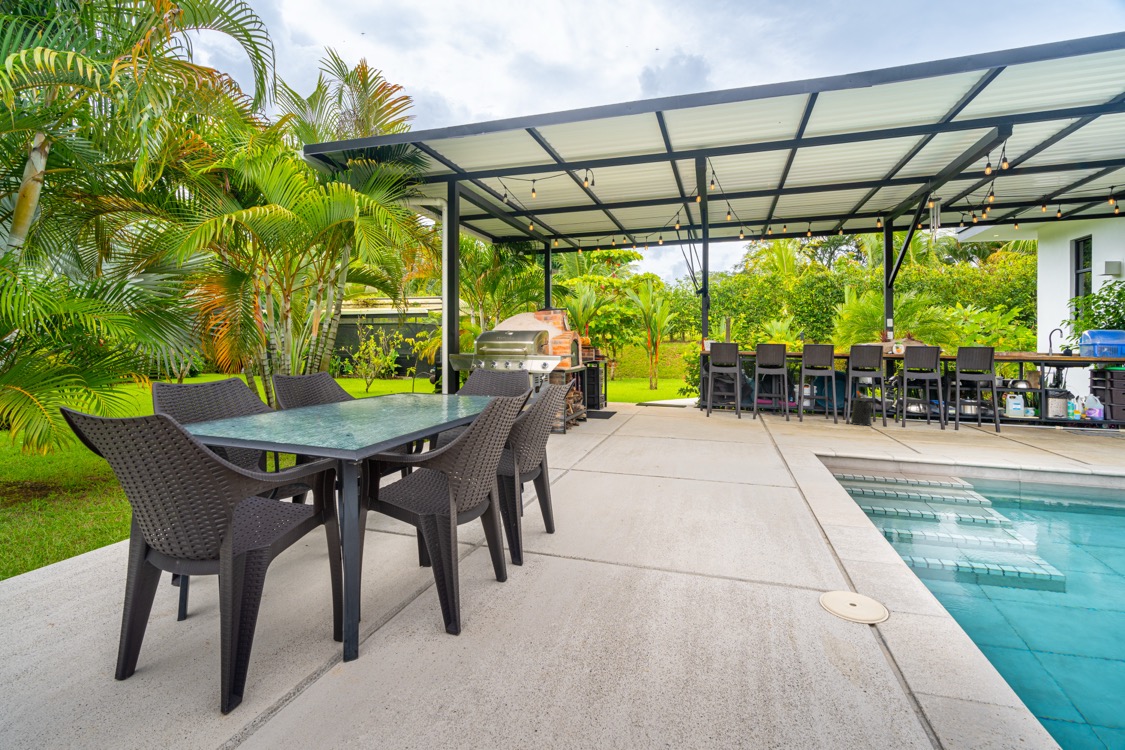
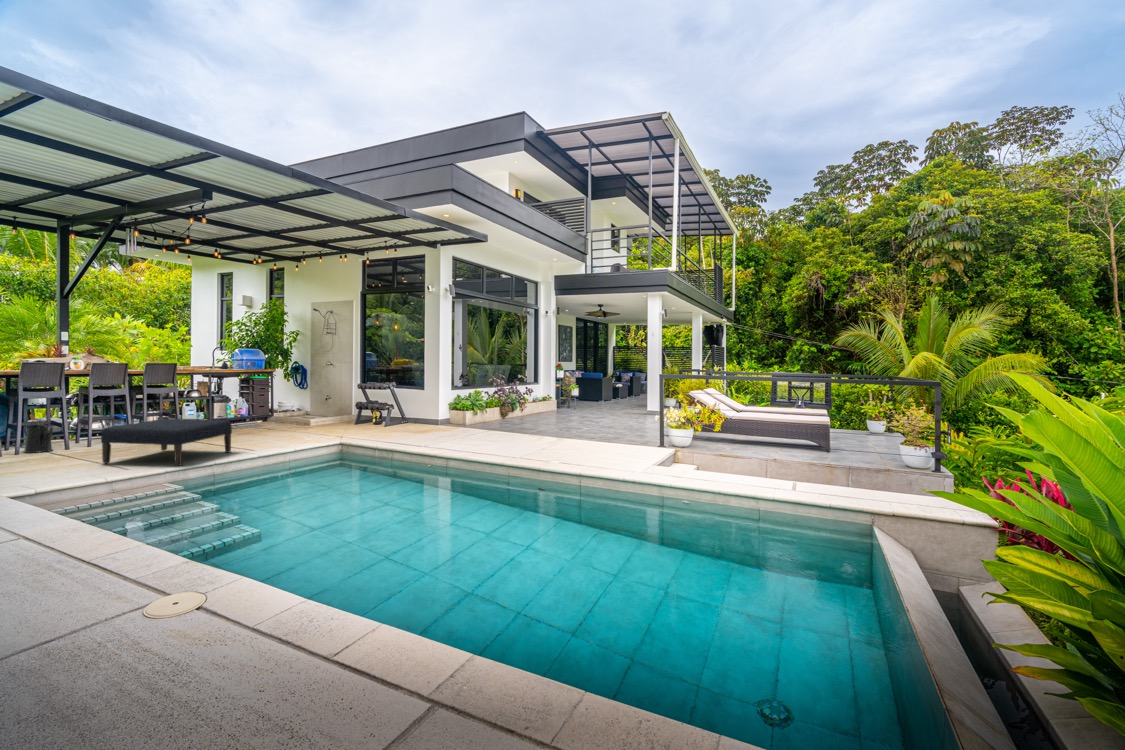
ottoman: none [903,407,1056,462] -> present [101,419,232,466]

